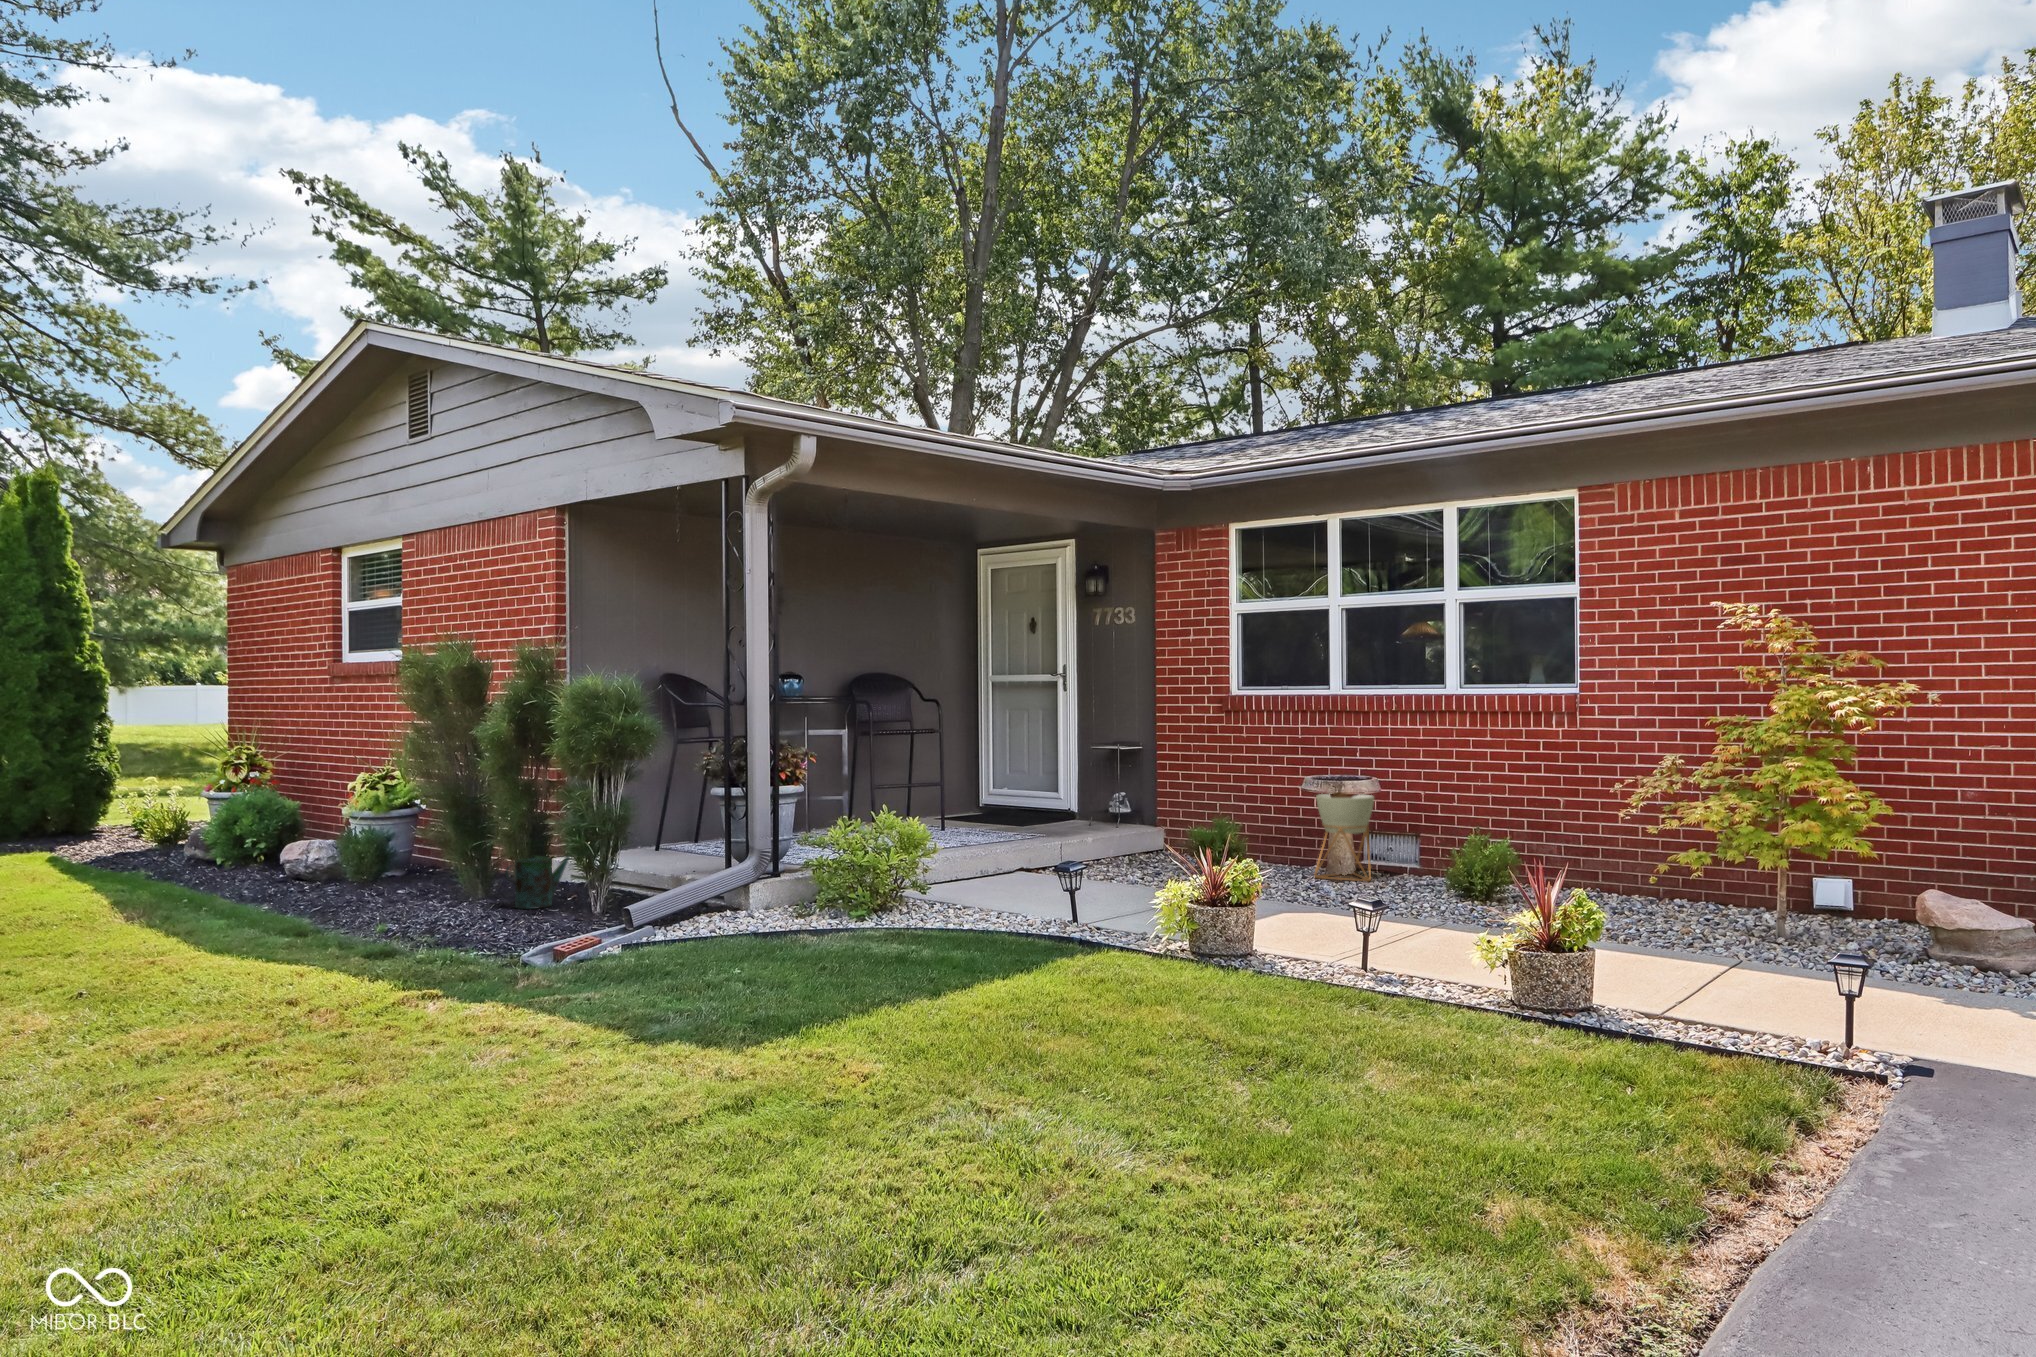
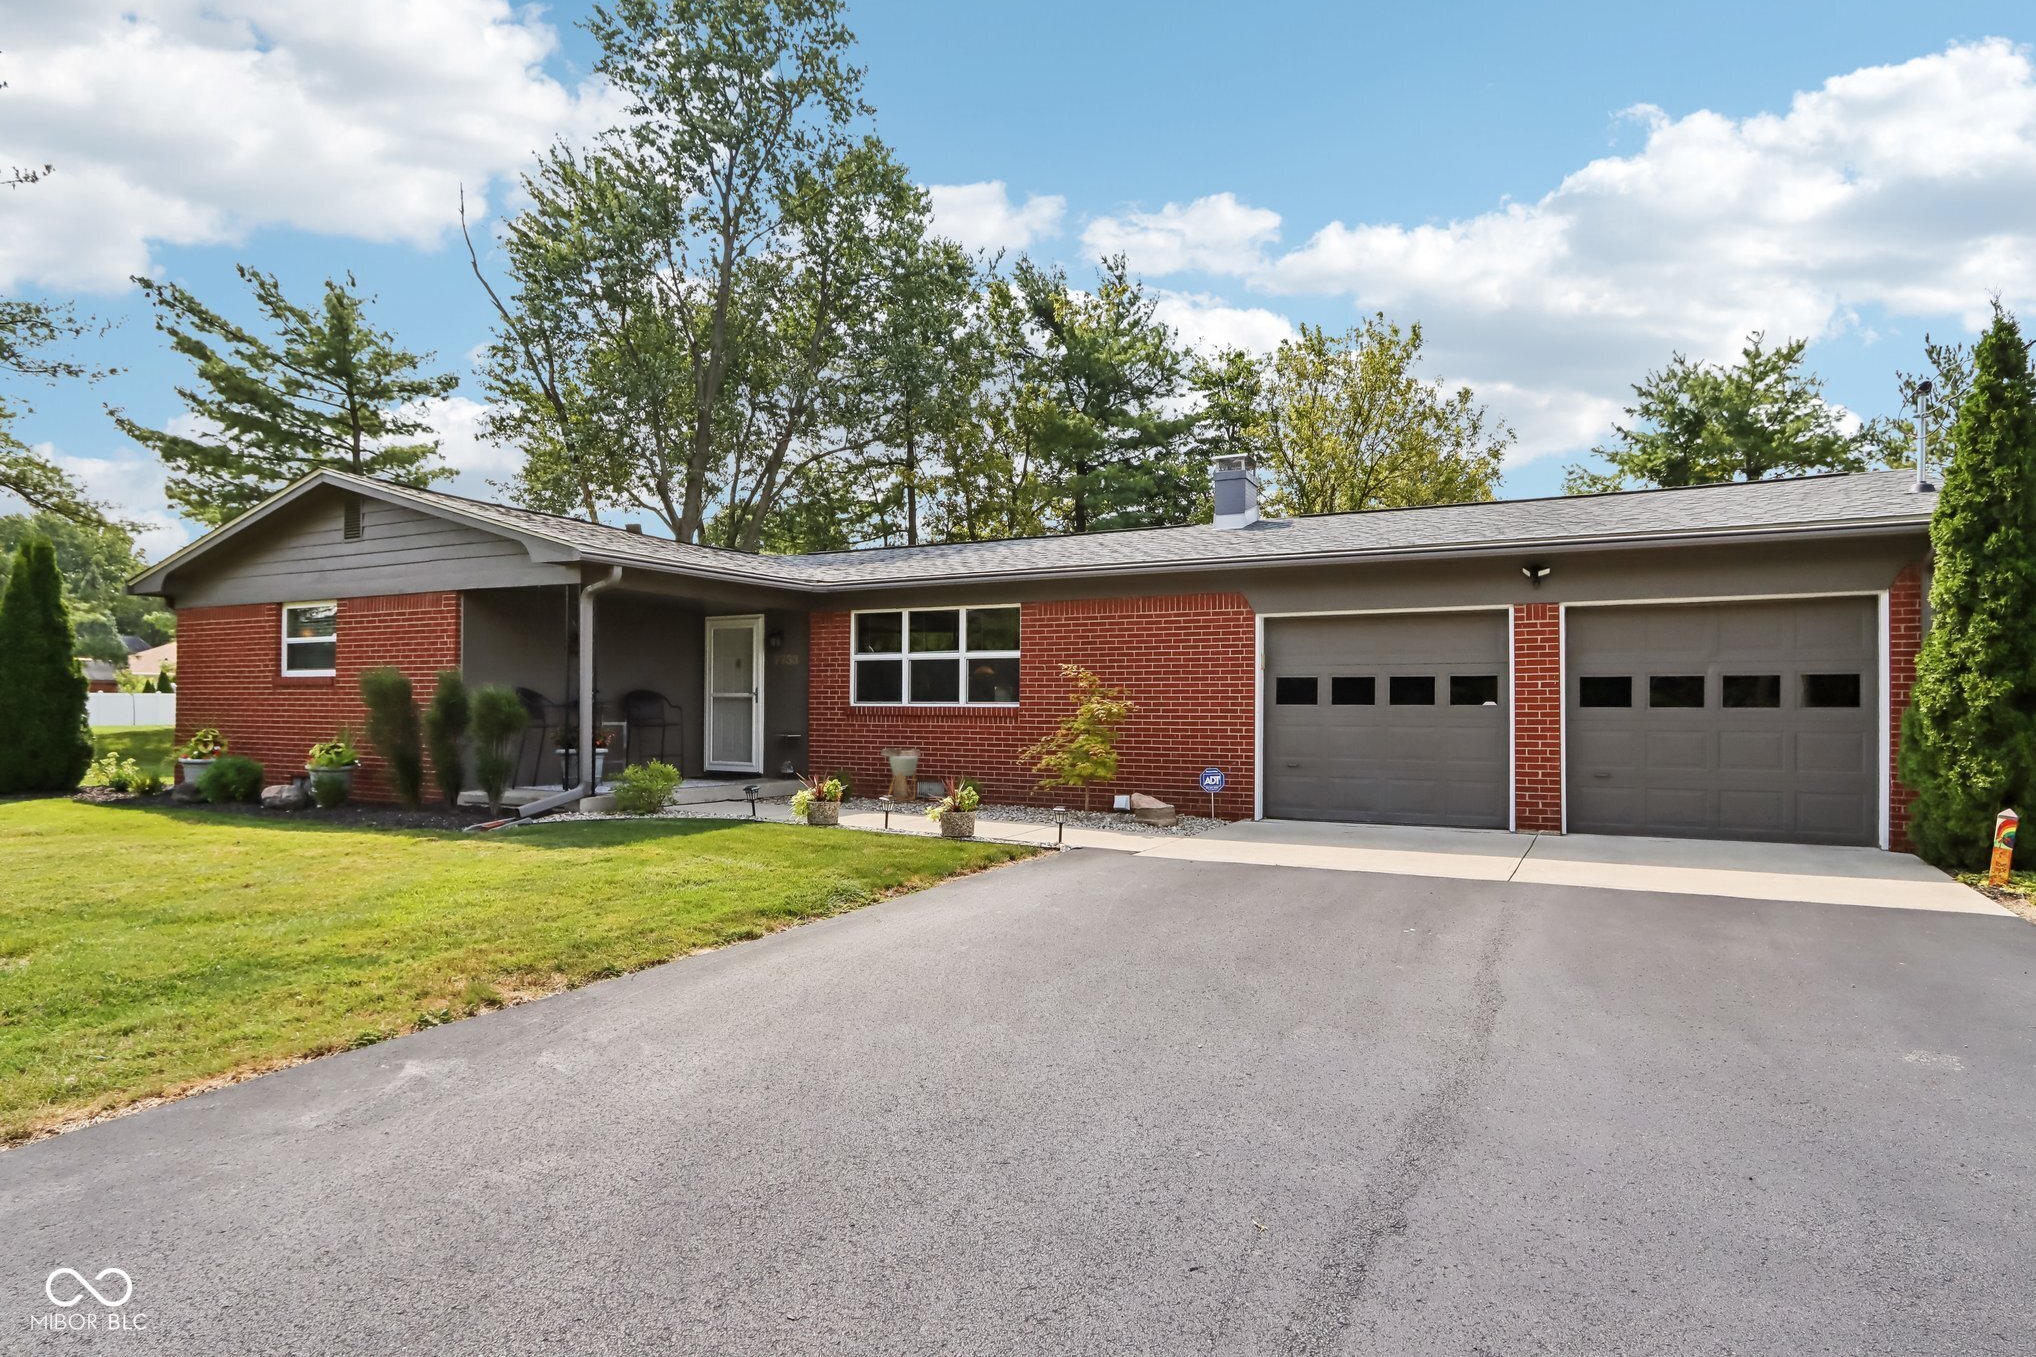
watering can: present [505,856,569,909] -> none [444,785,483,818]

